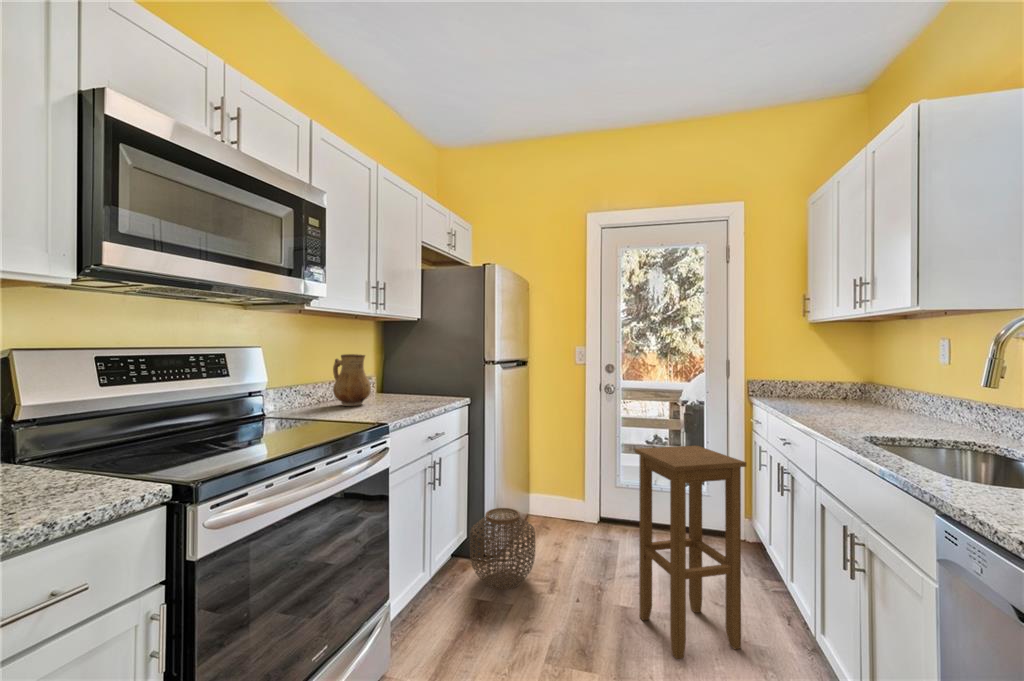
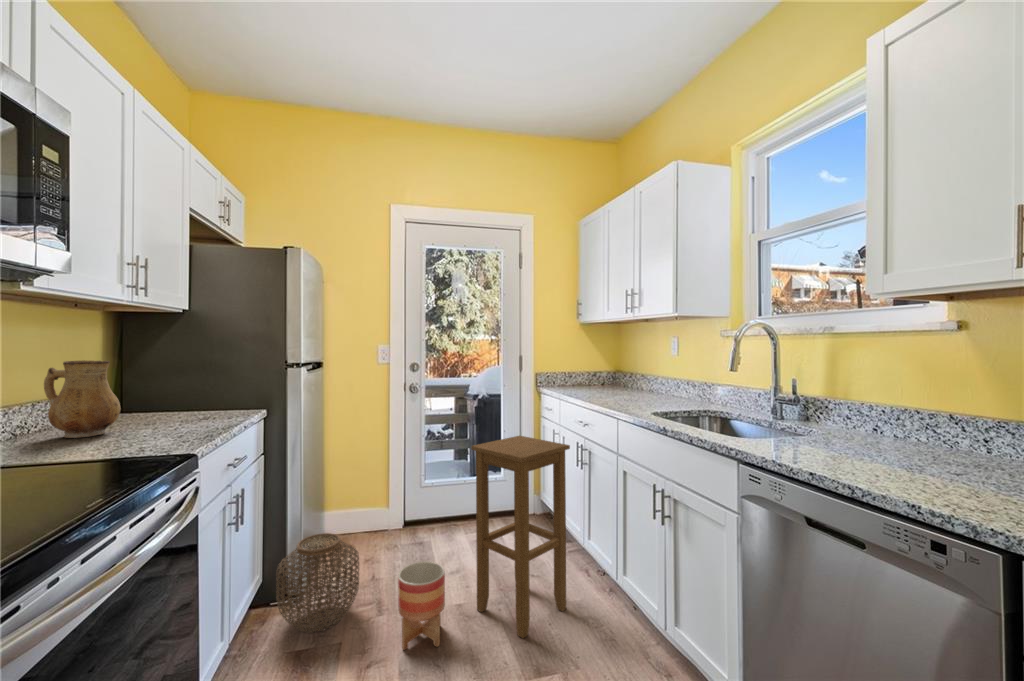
planter: none [557,552,601,636] -> present [398,562,445,650]

